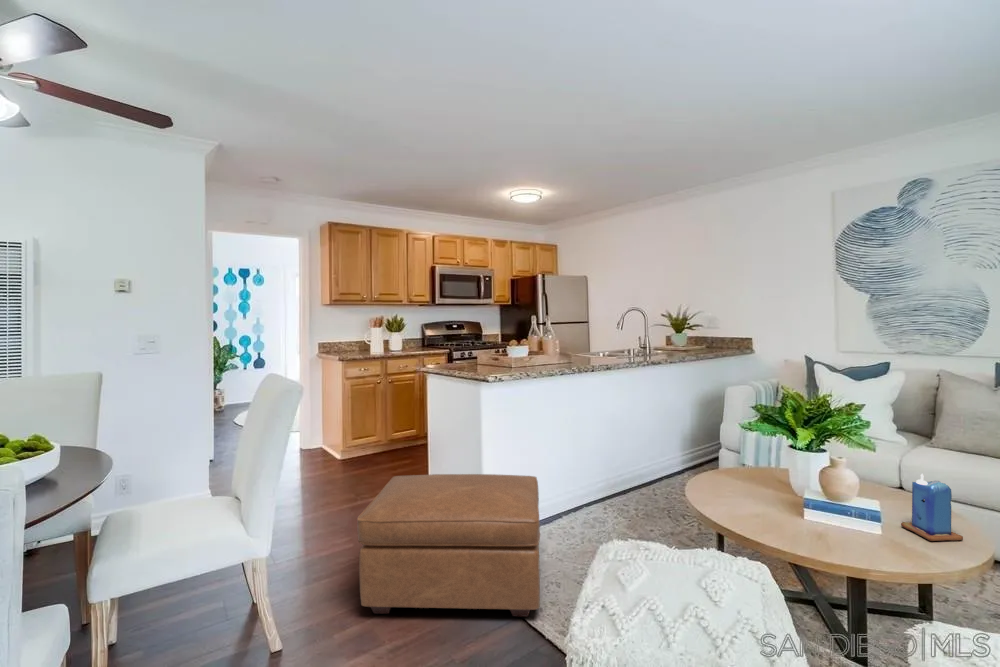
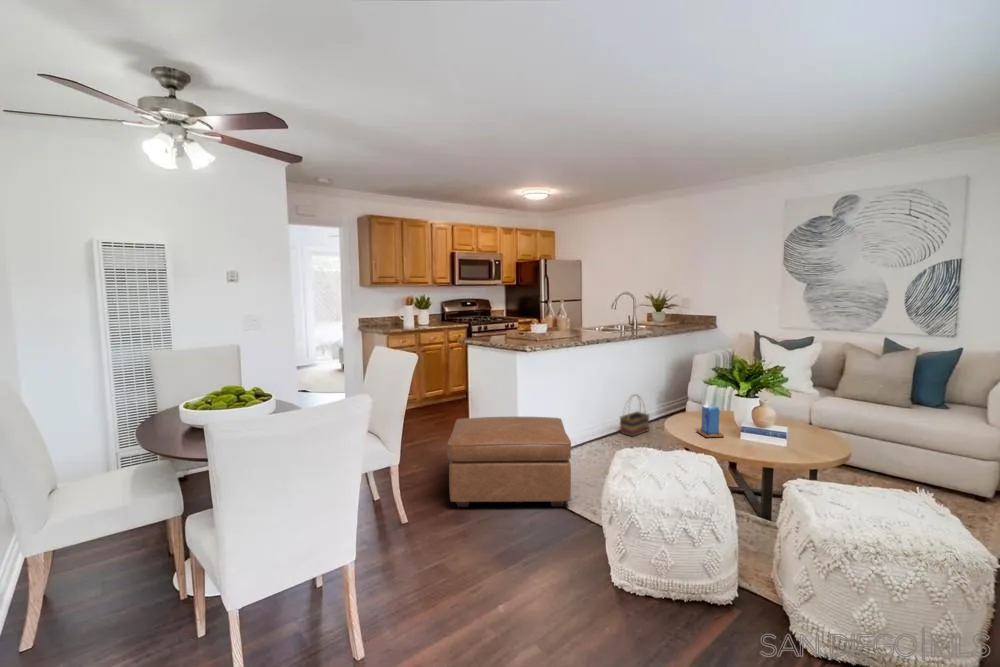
basket: none [628,439,669,497] -> present [620,395,649,436]
candle: present [901,474,963,541] -> present [697,402,724,438]

